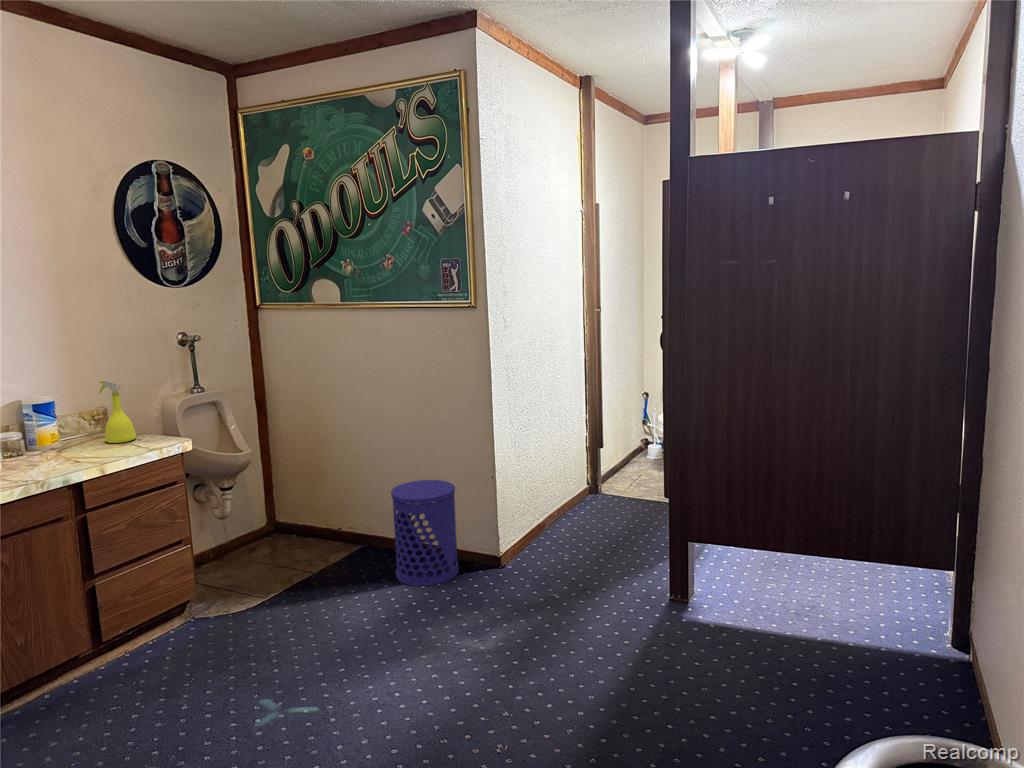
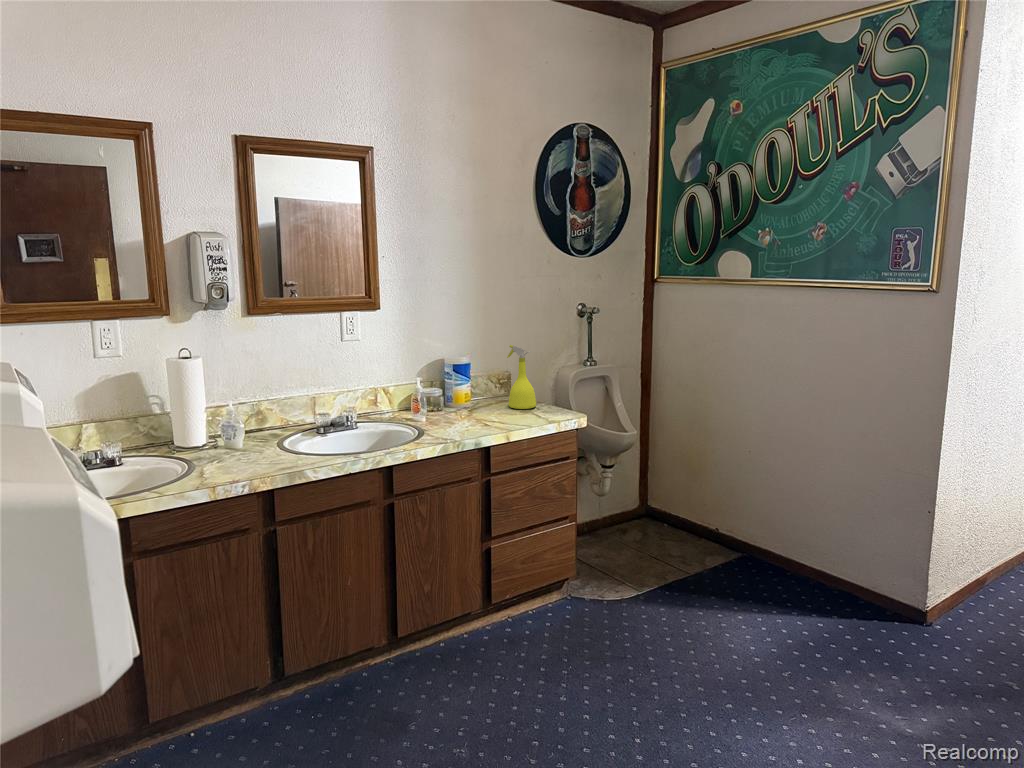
waste bin: present [391,480,459,586] -> none [789,493,878,622]

